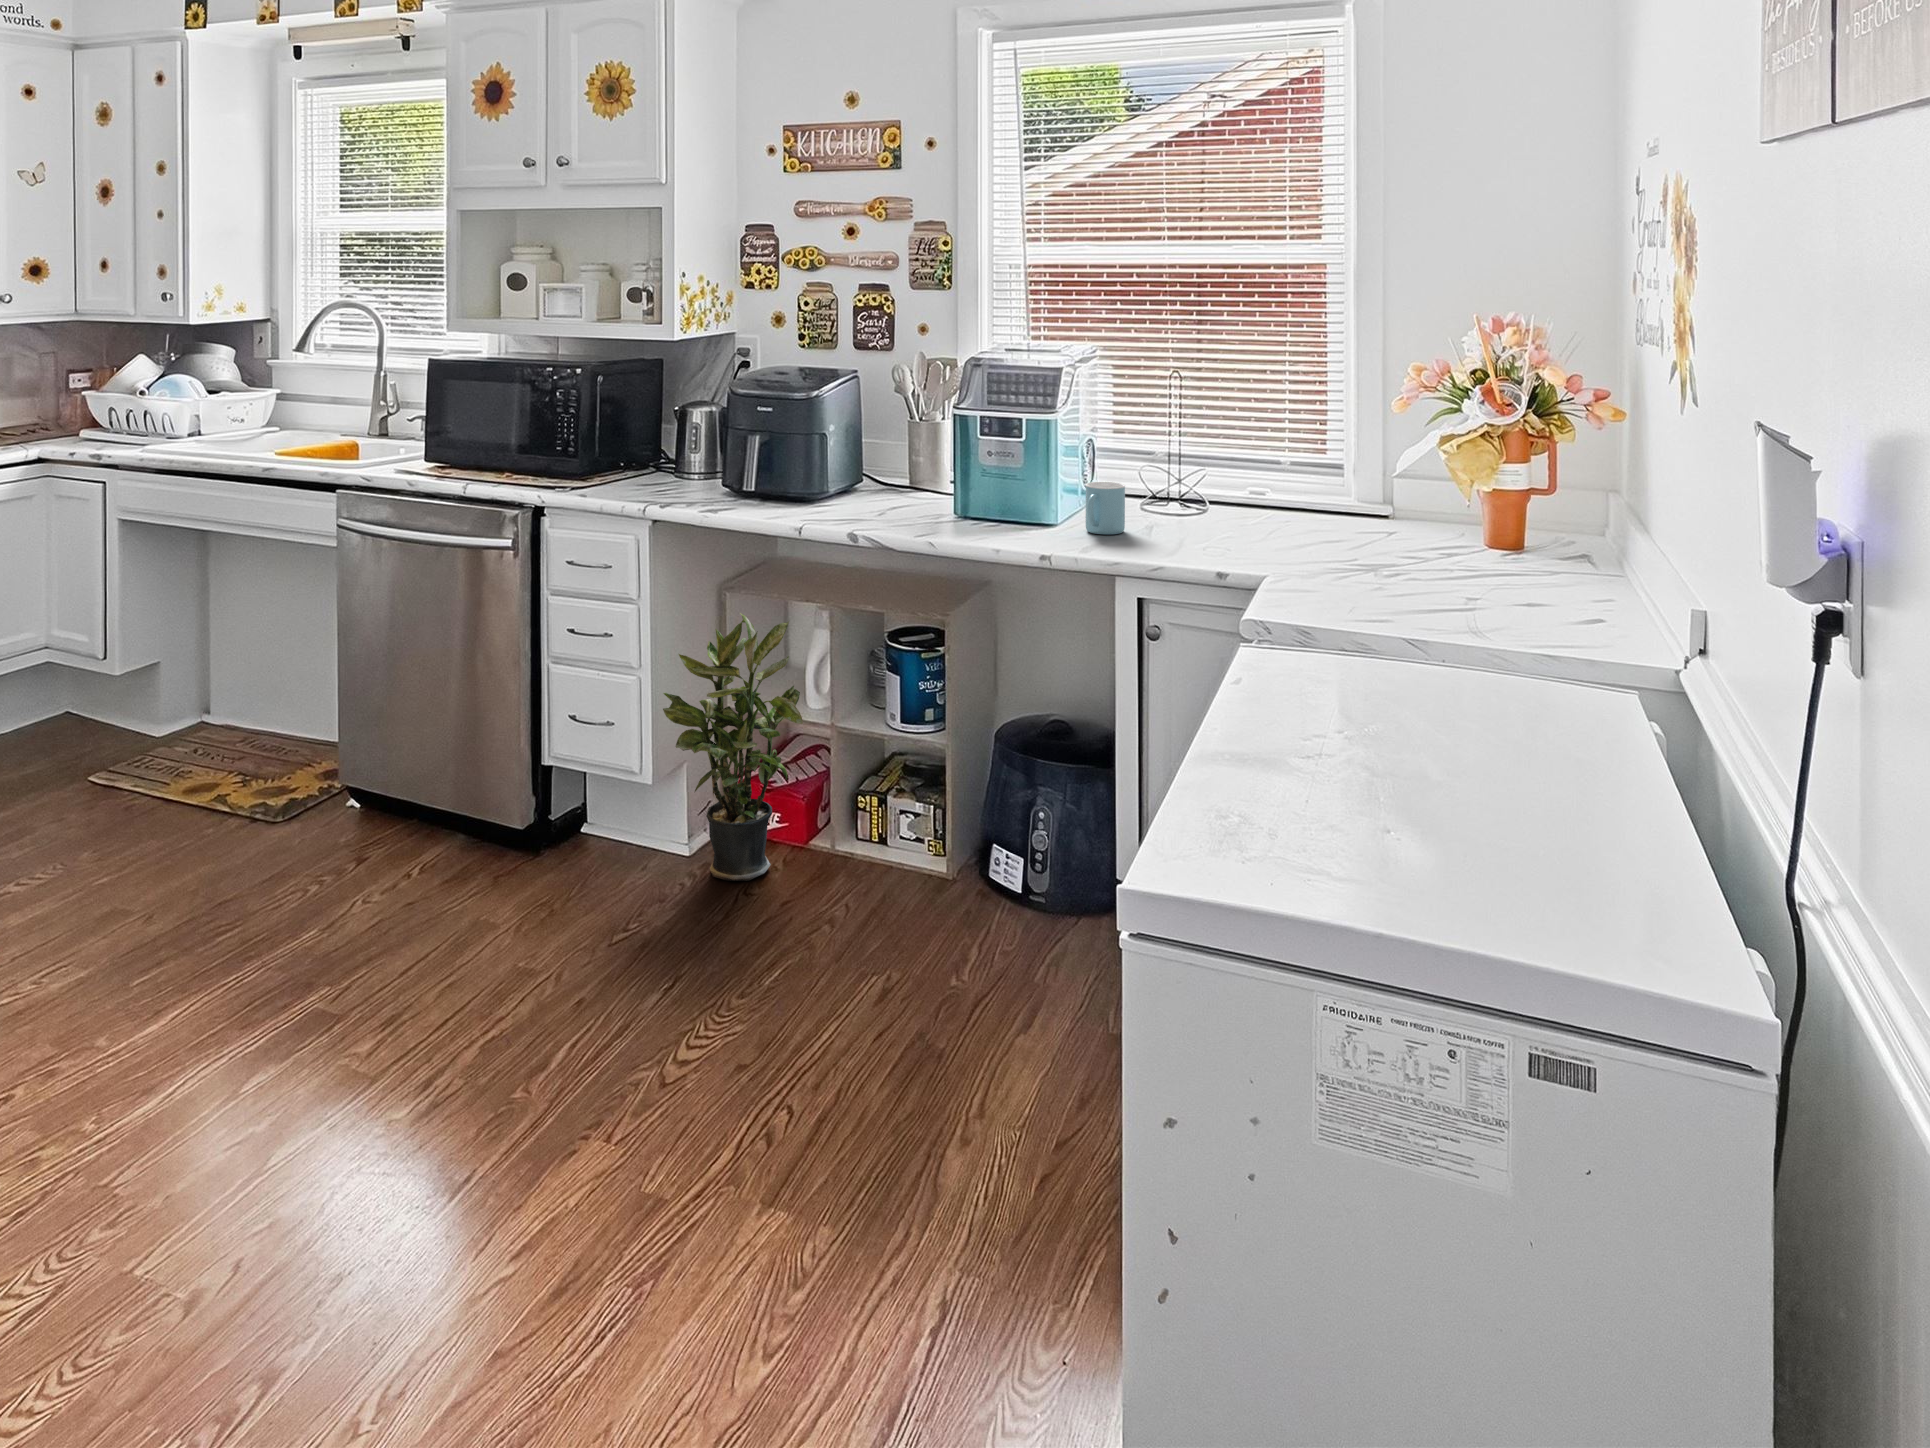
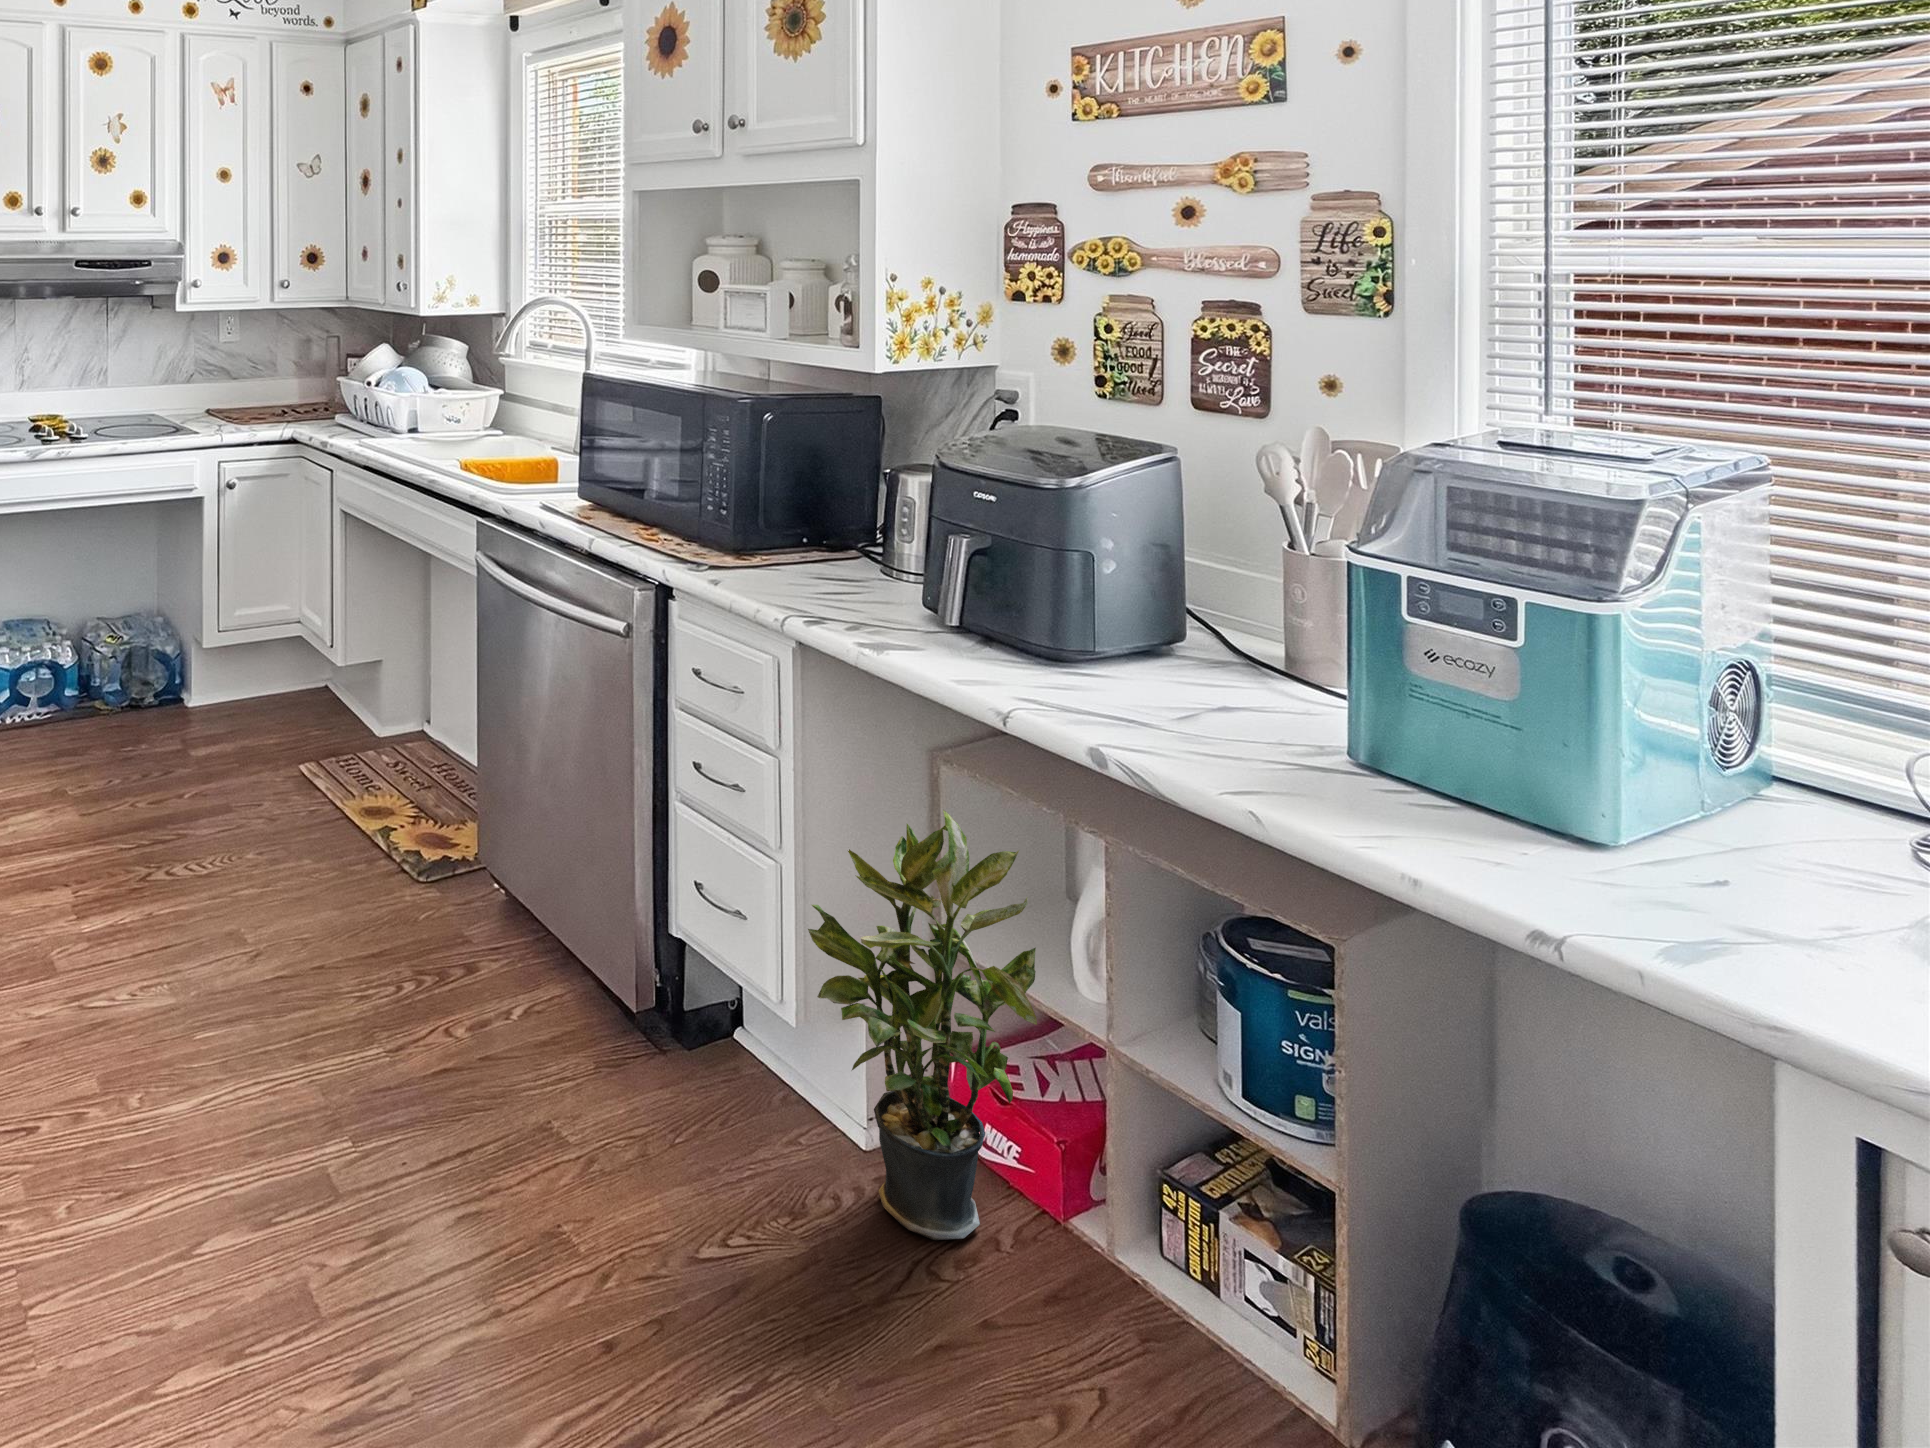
mug: present [1086,482,1125,535] -> none [1687,770,1817,911]

